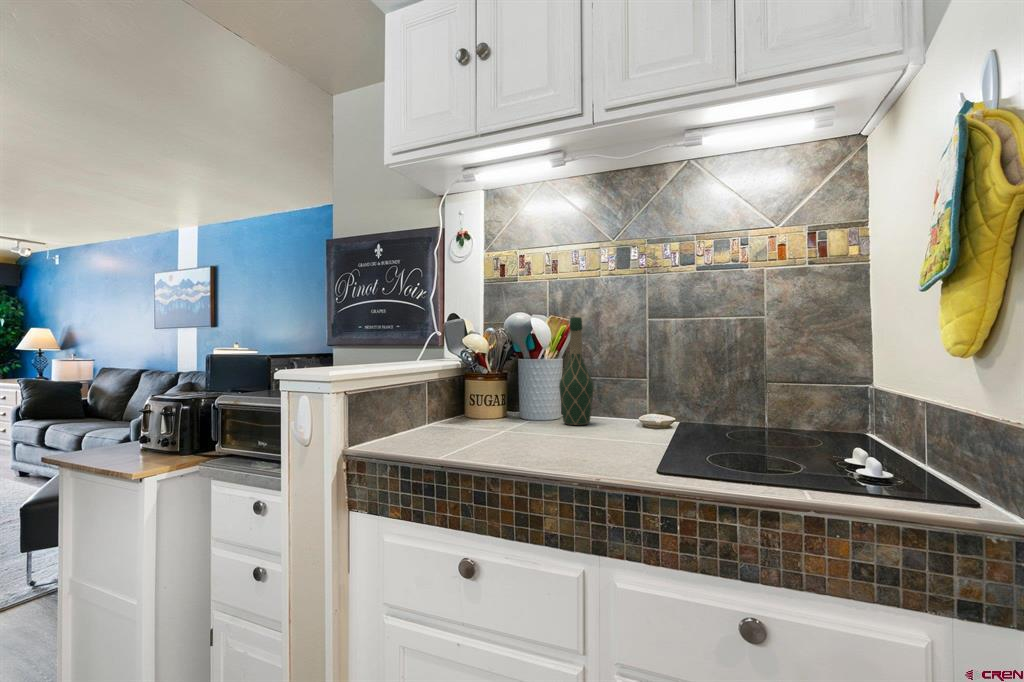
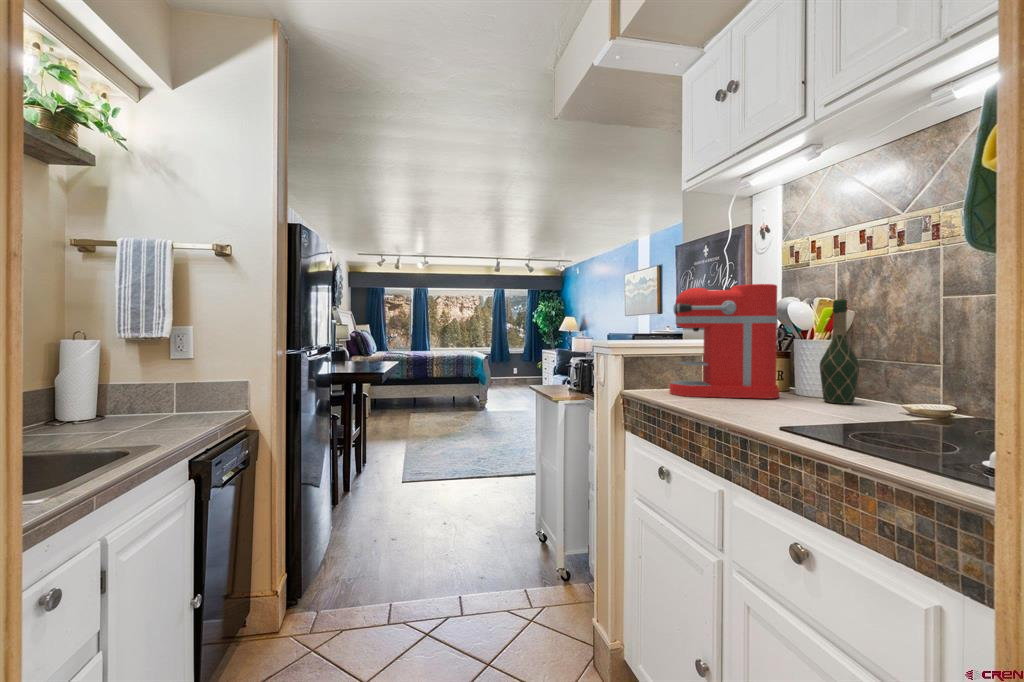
coffee maker: none [411,292,529,442] -> present [669,284,784,399]

